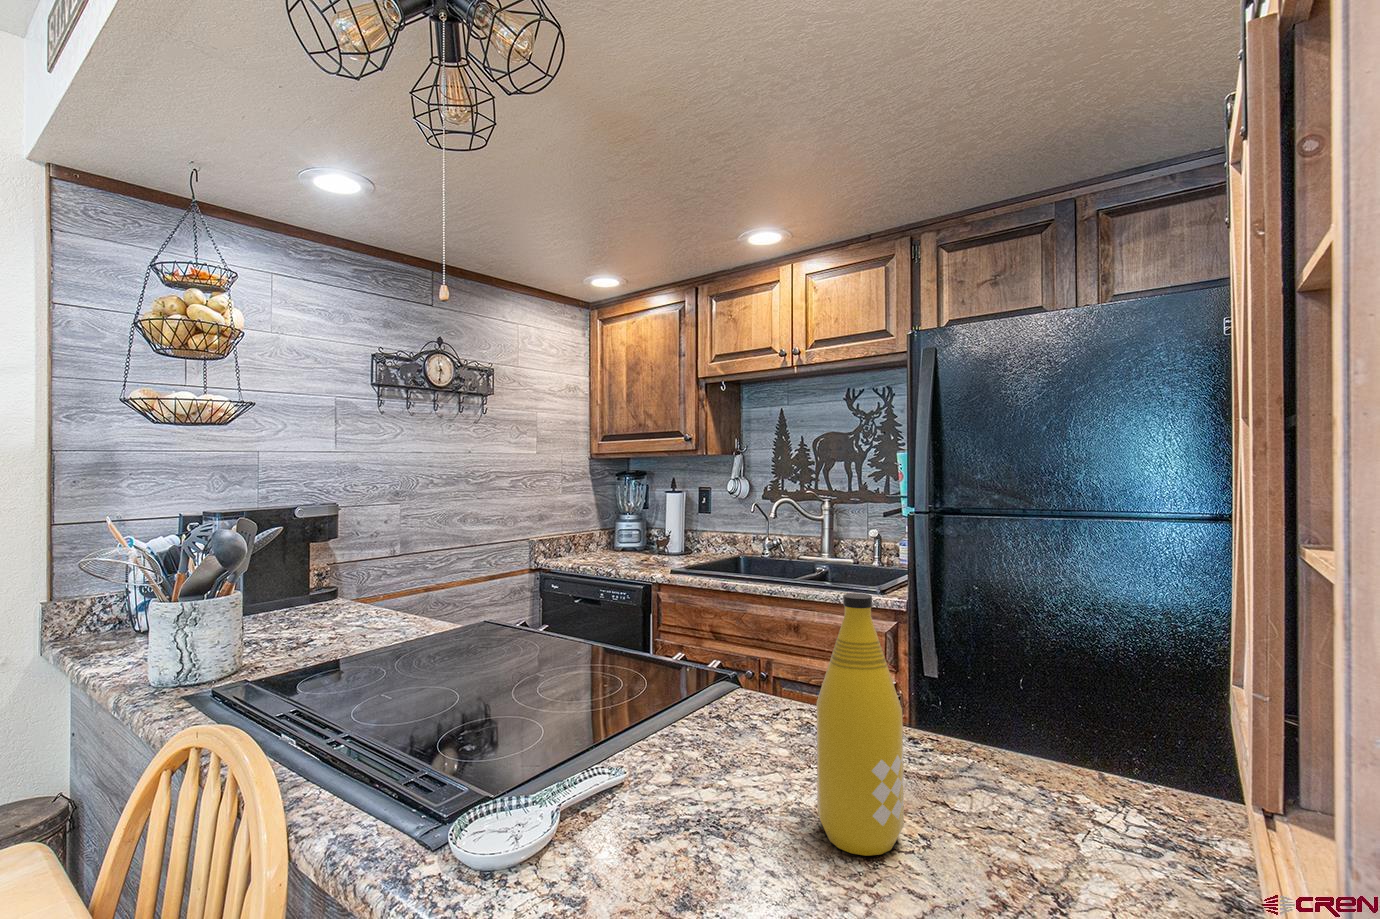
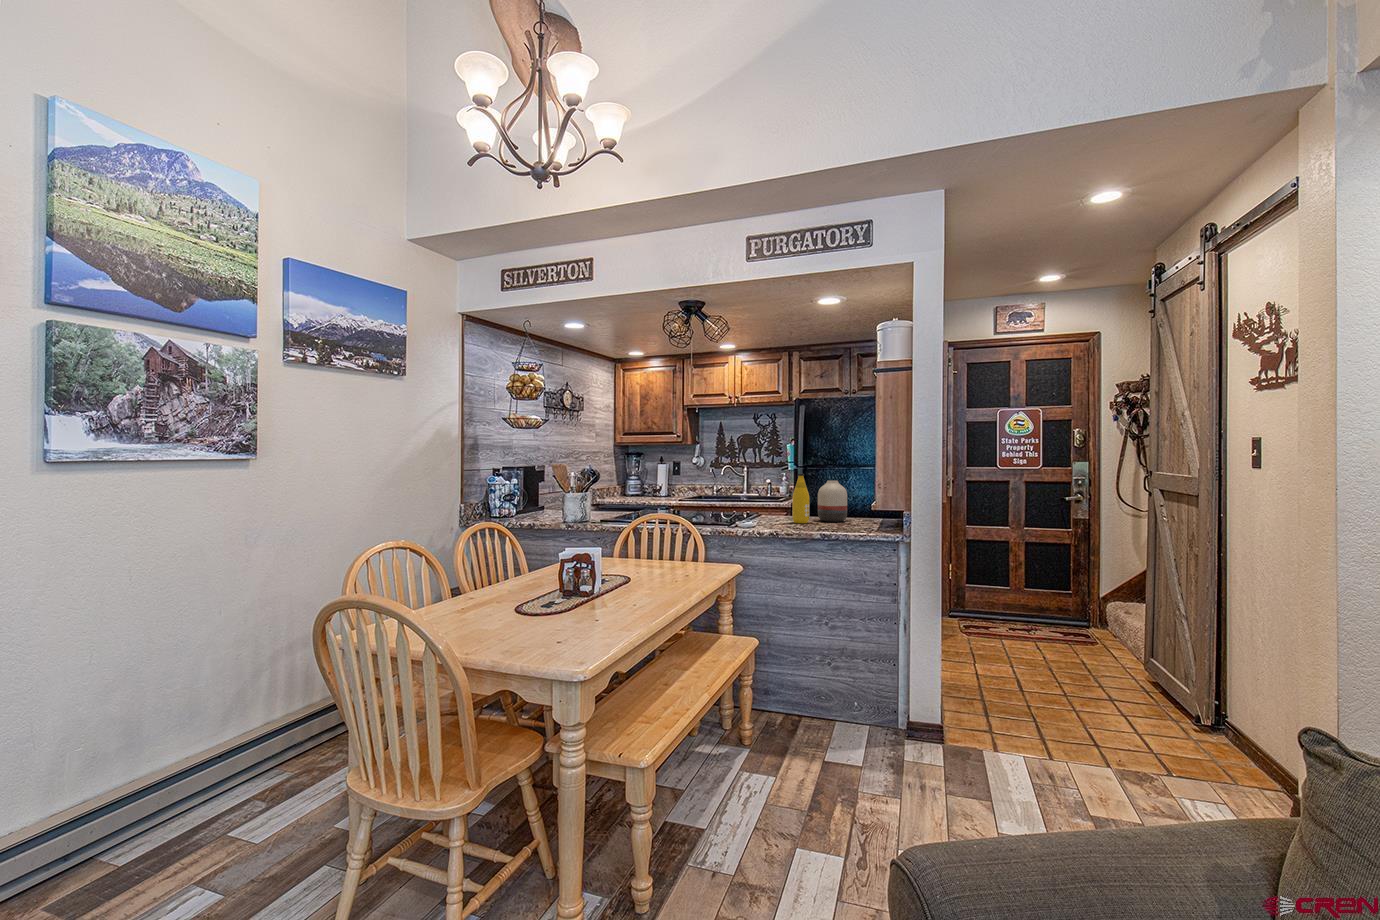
vase: none [955,618,1110,844] -> present [818,480,847,522]

